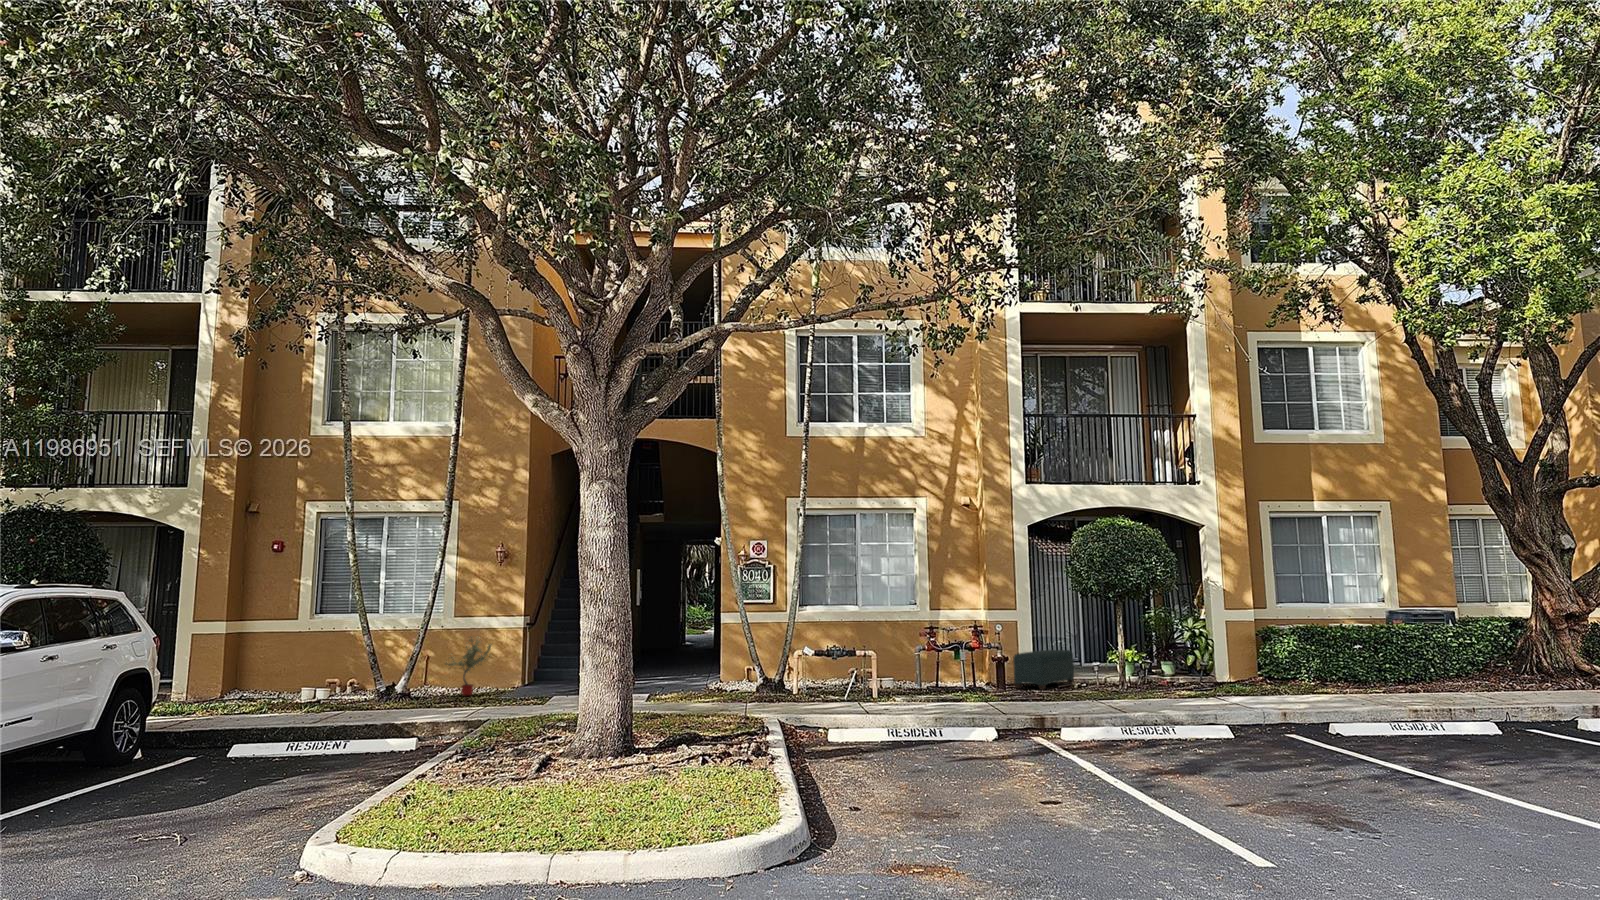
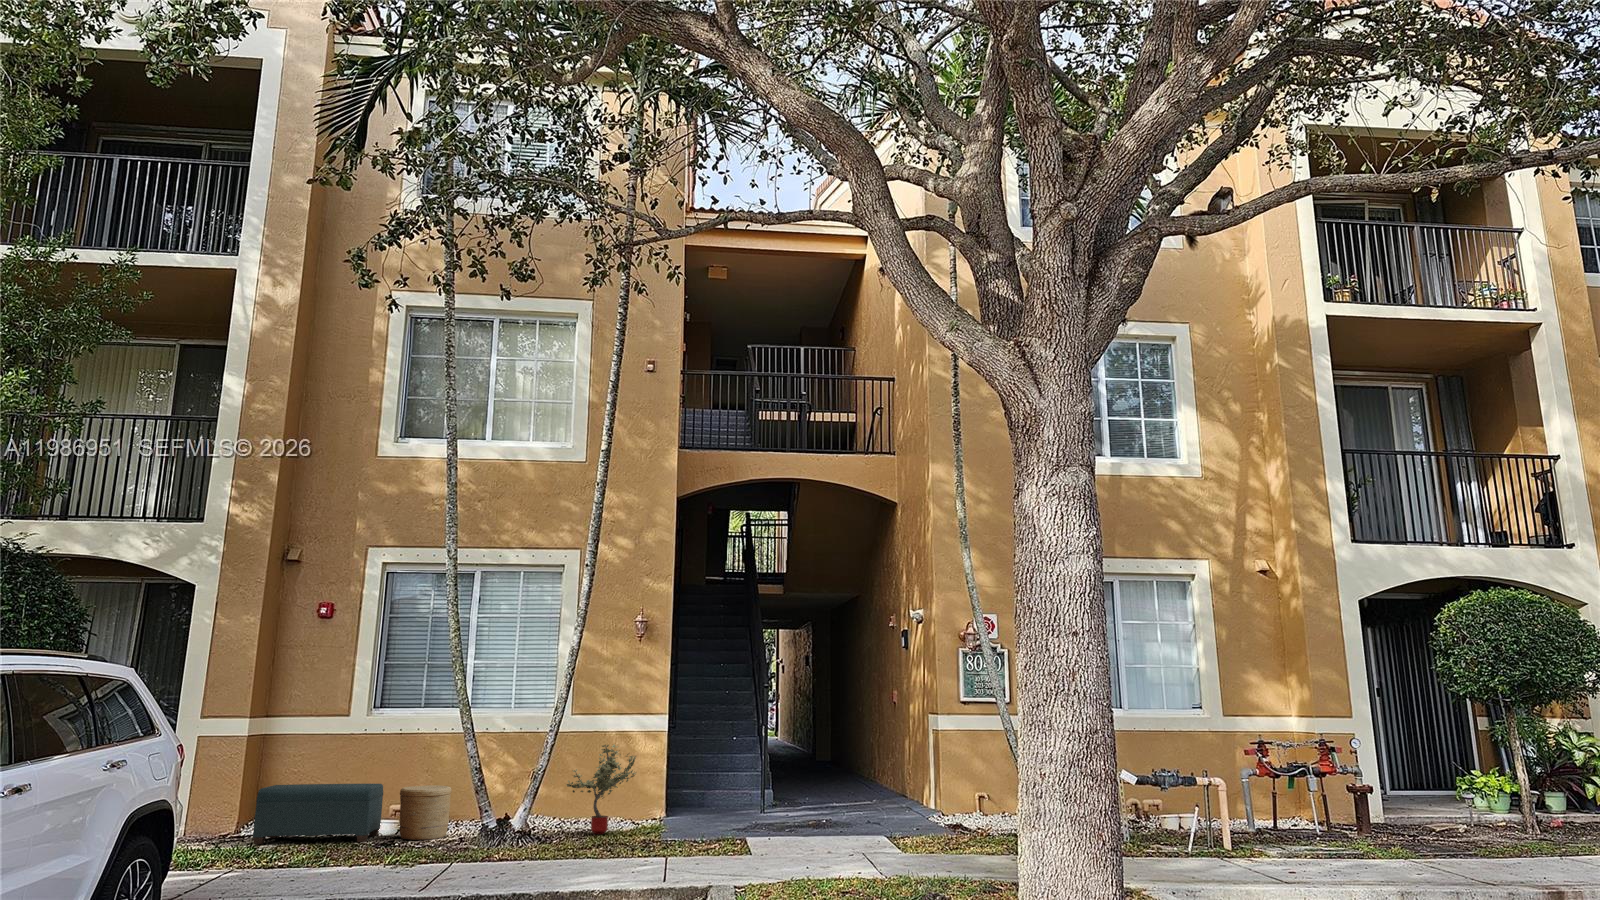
bench: present [1013,650,1074,690] -> present [253,784,383,844]
woven basket: none [330,665,366,701] -> present [400,785,452,840]

